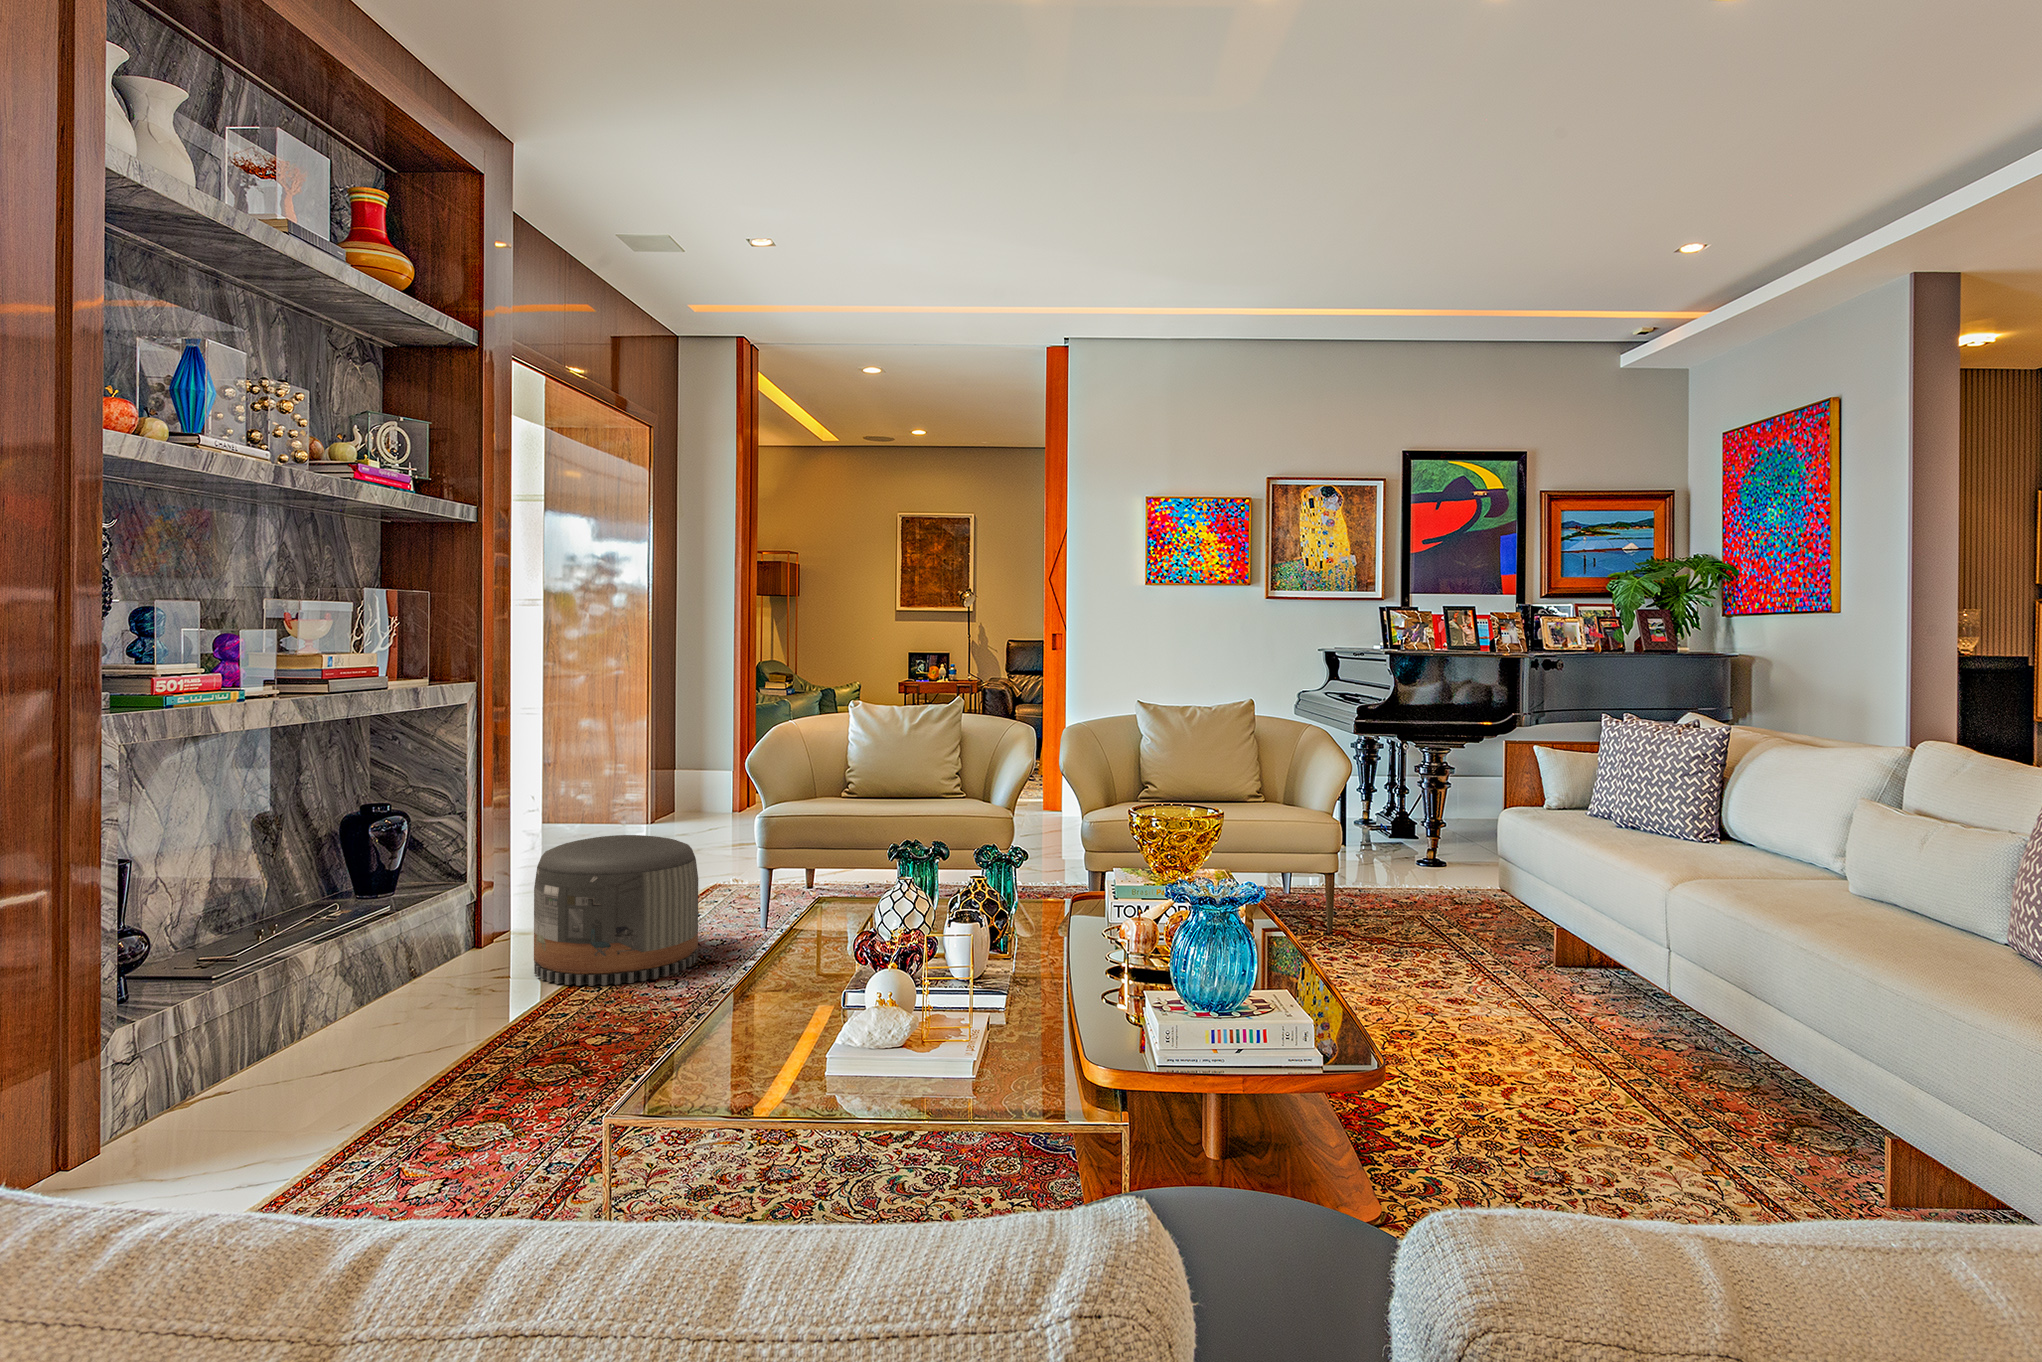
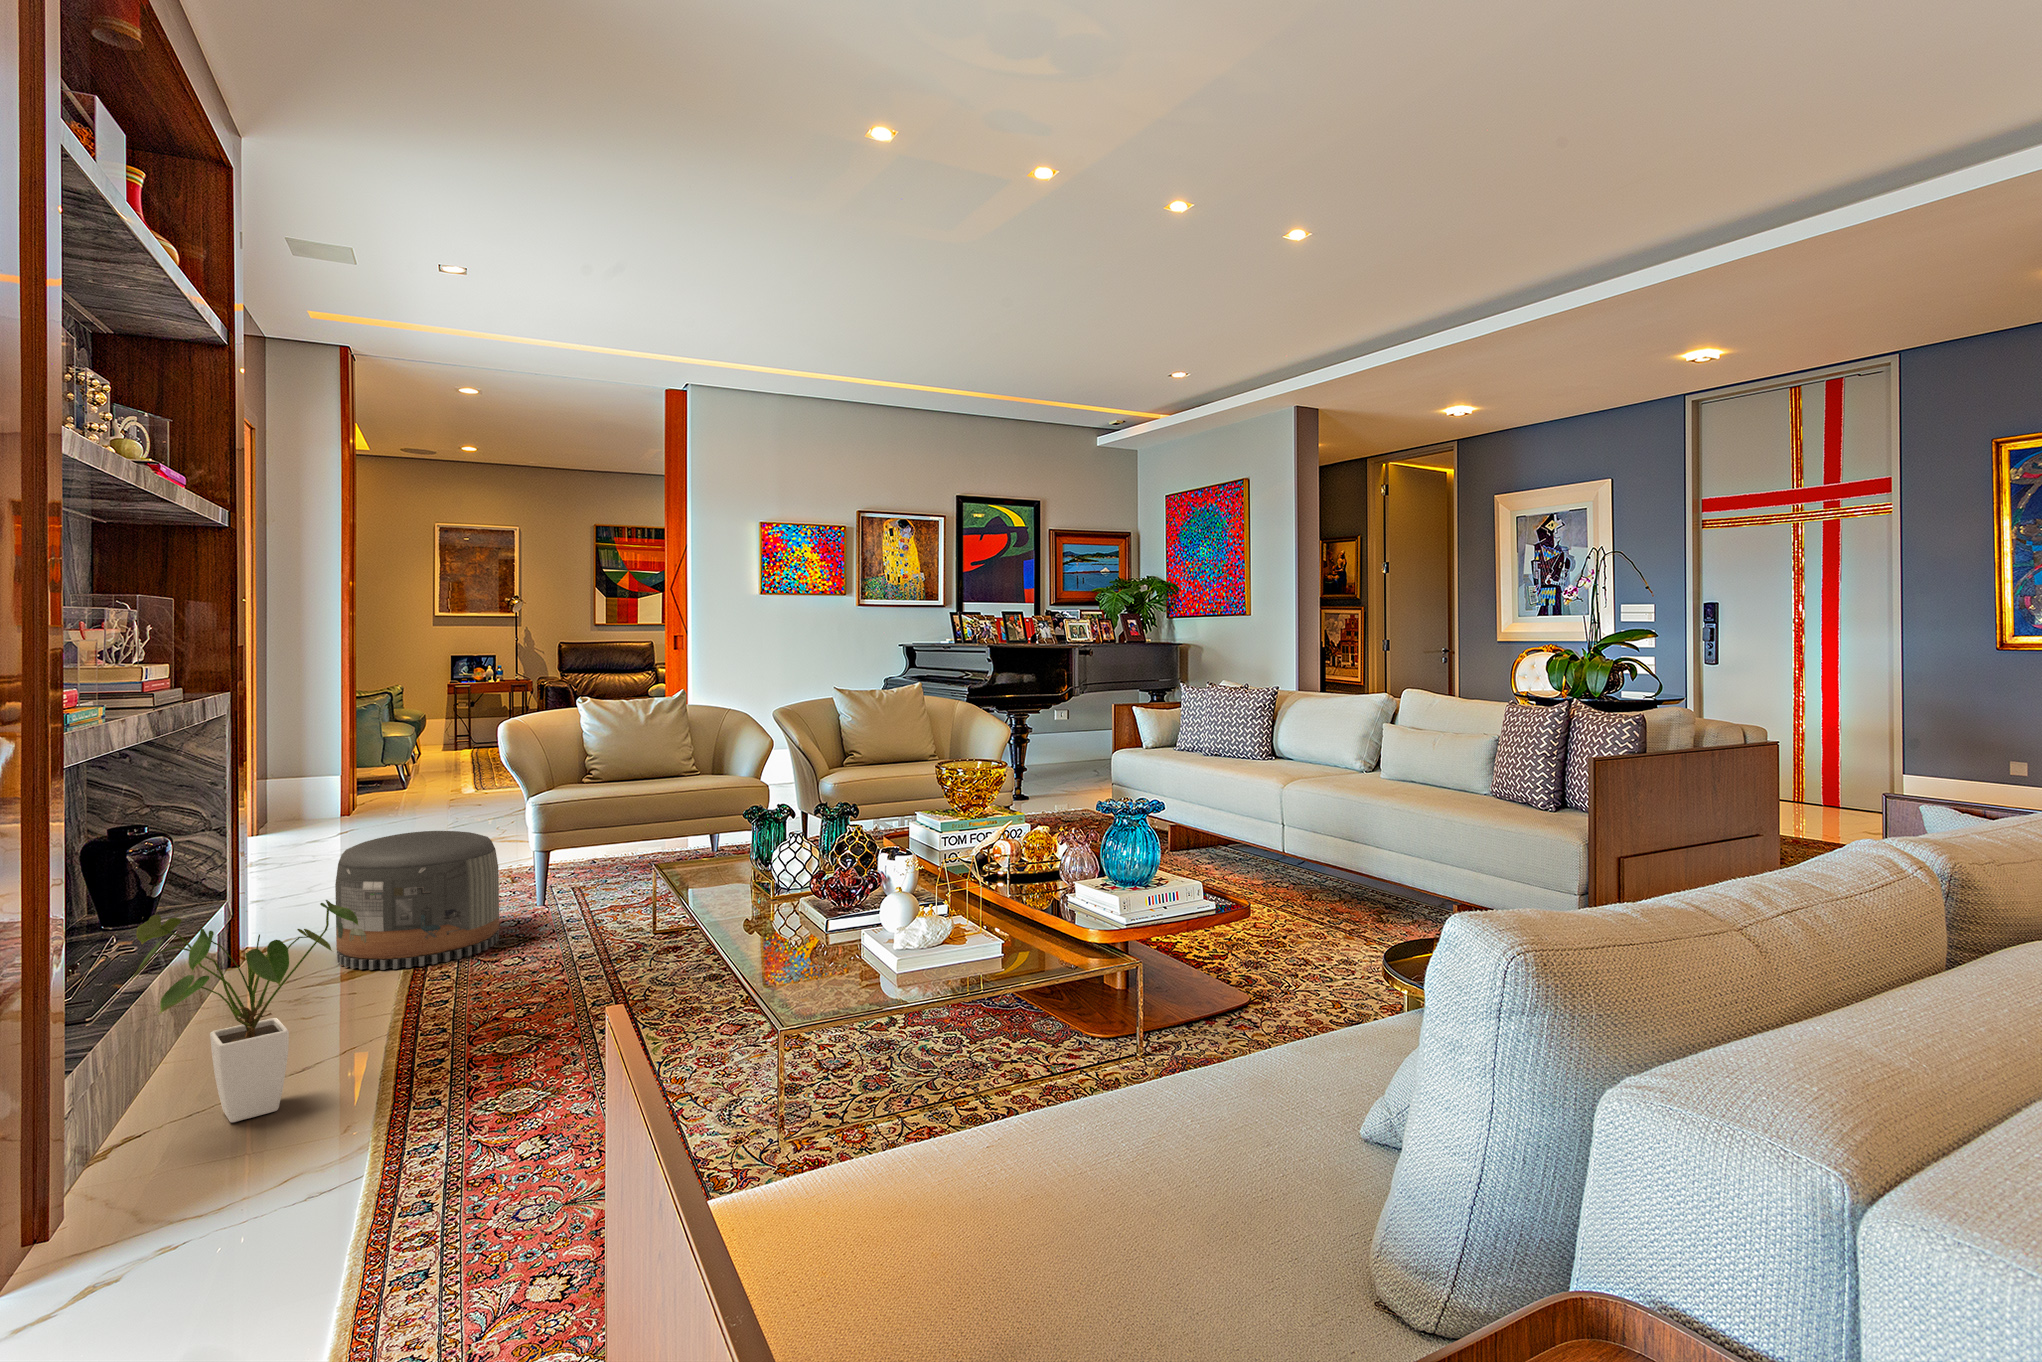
house plant: none [126,906,357,1145] -> present [130,900,359,1122]

